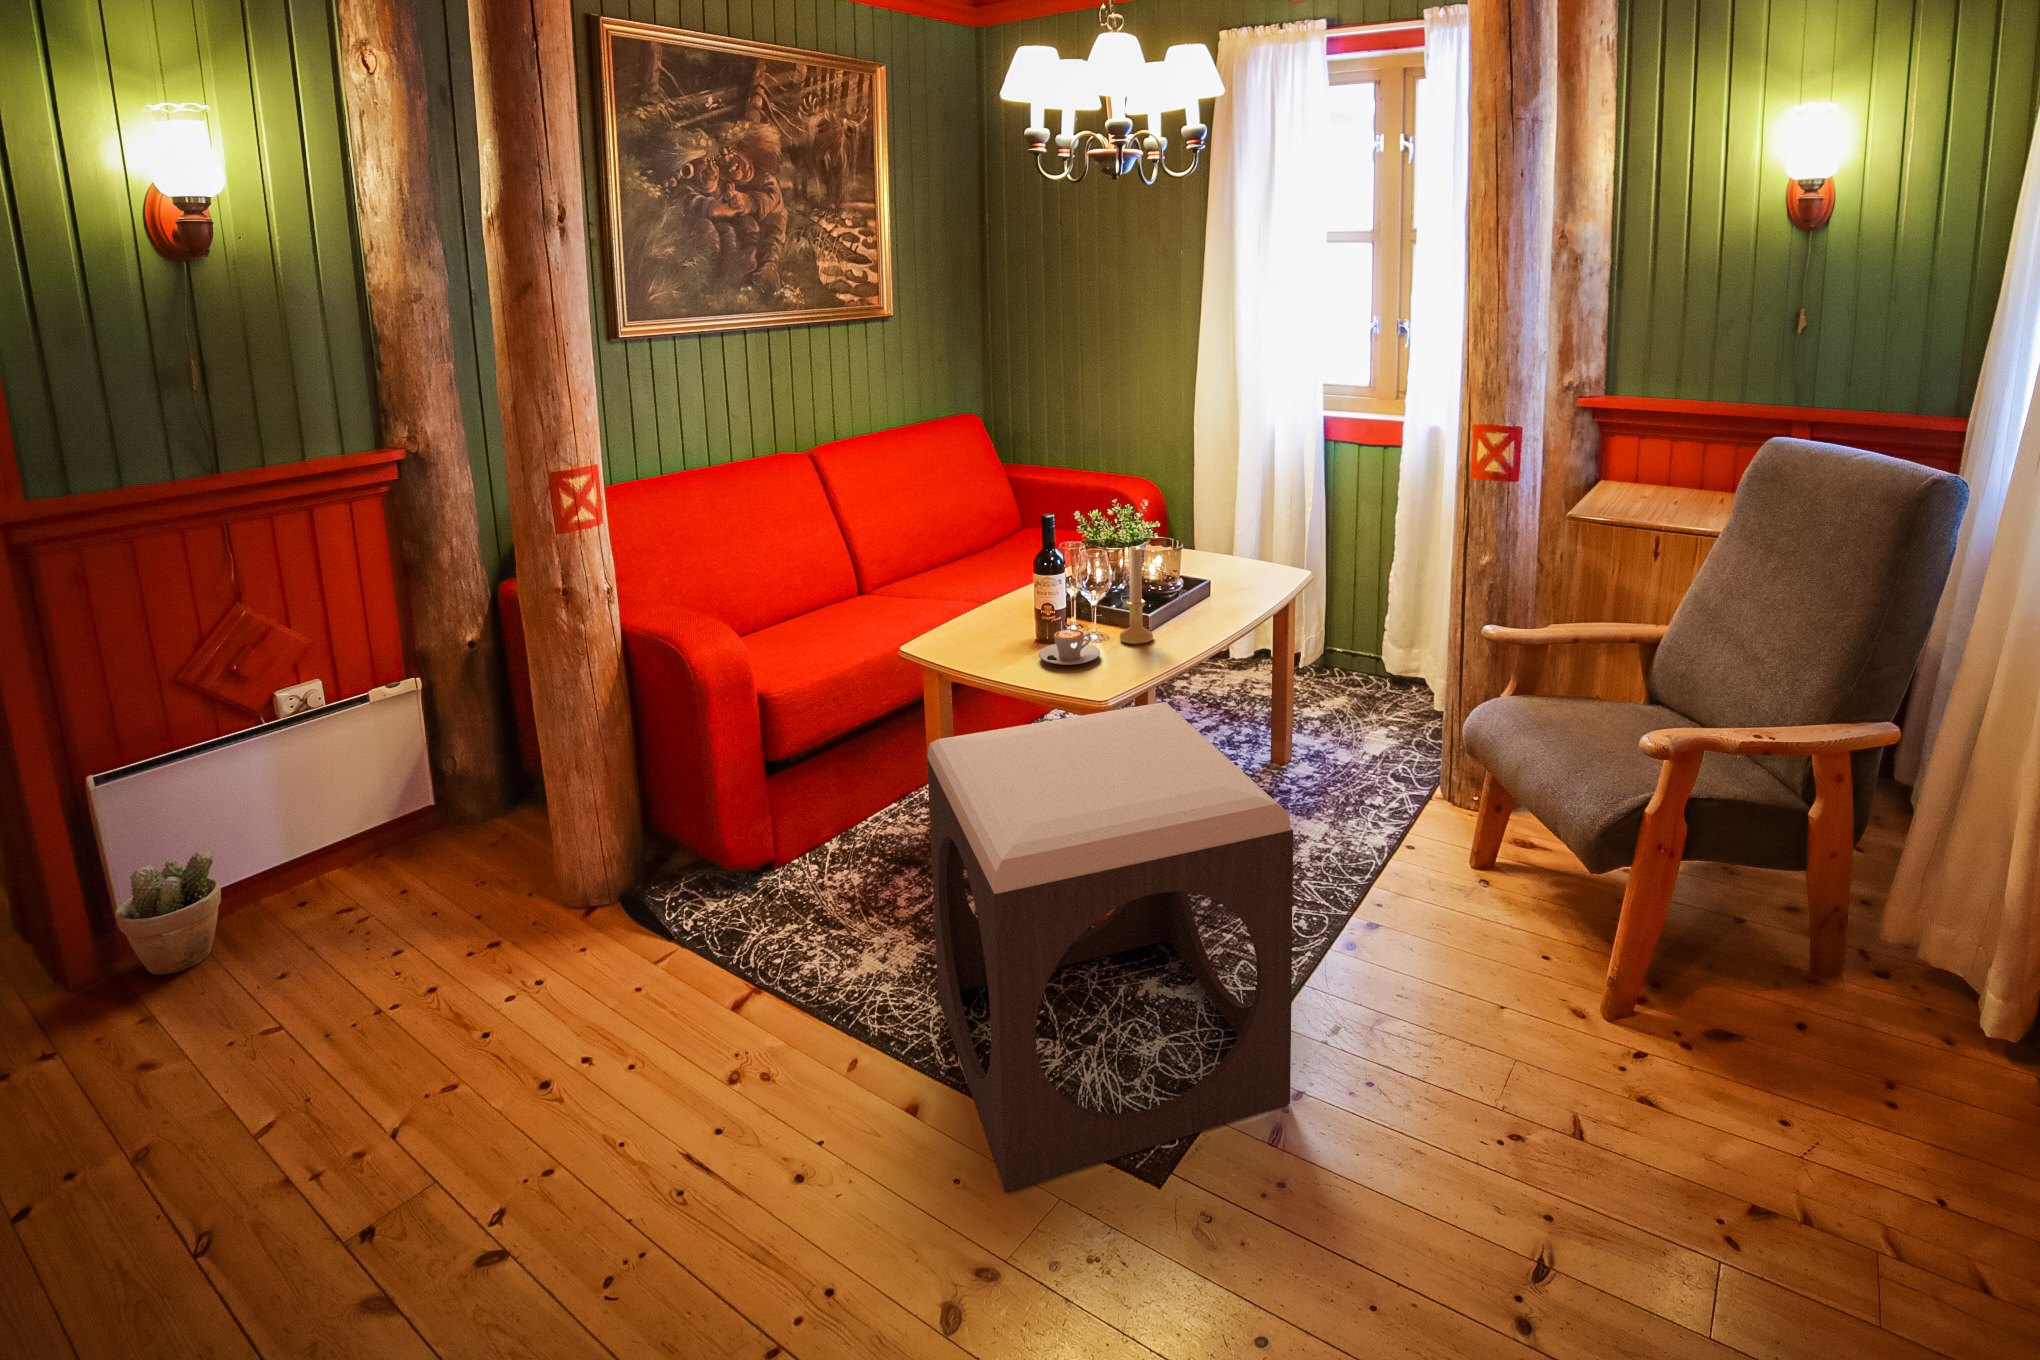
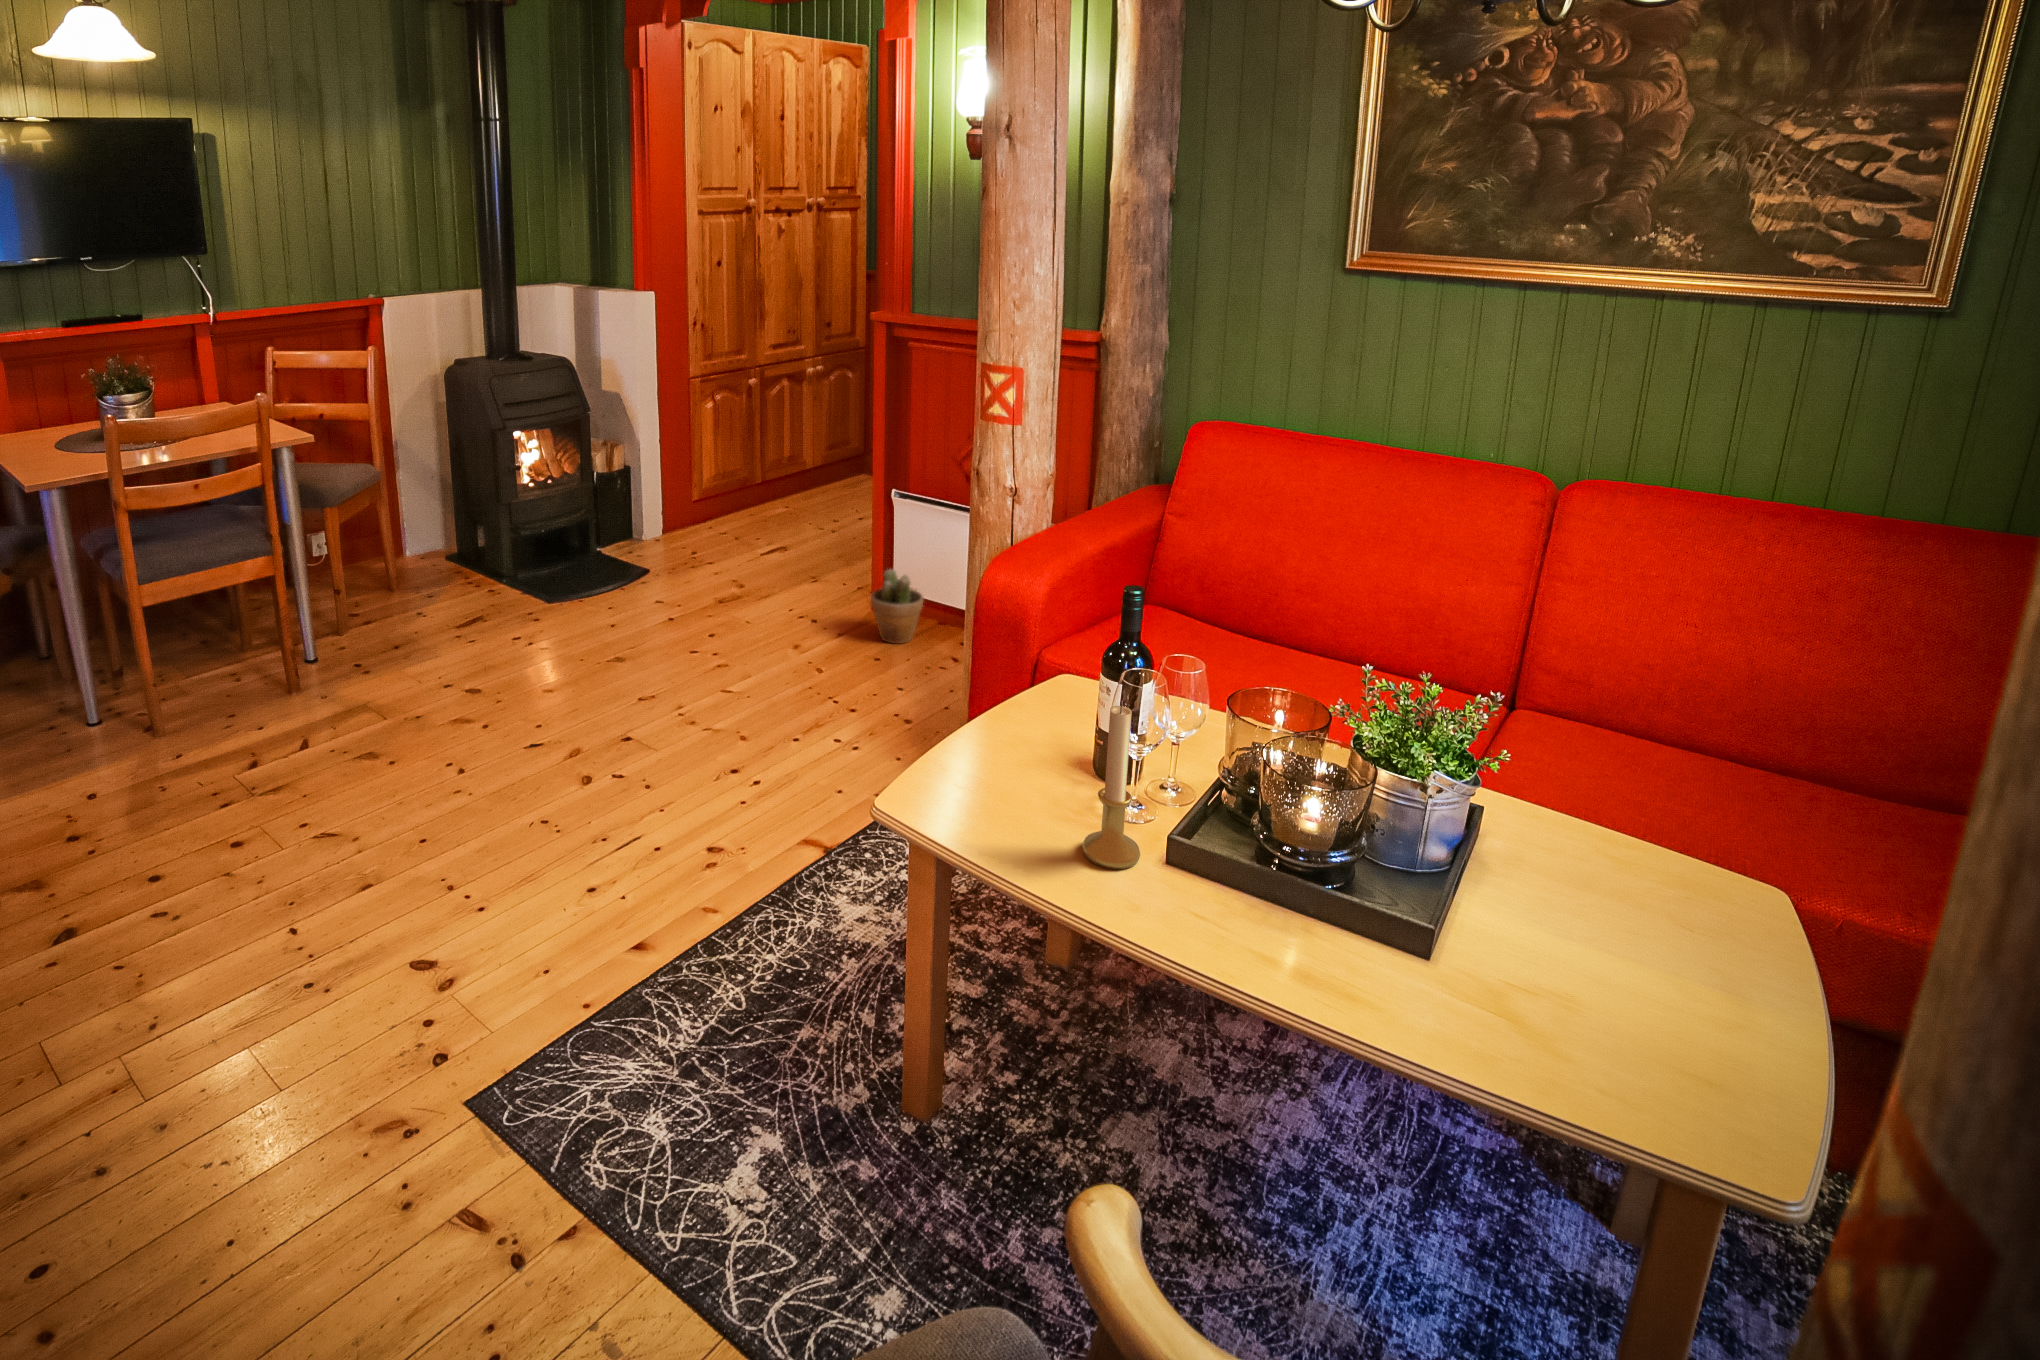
coffee cup: present [1039,630,1100,665] -> none [980,752,1071,813]
footstool: present [927,702,1293,1192] -> none [495,711,860,1248]

